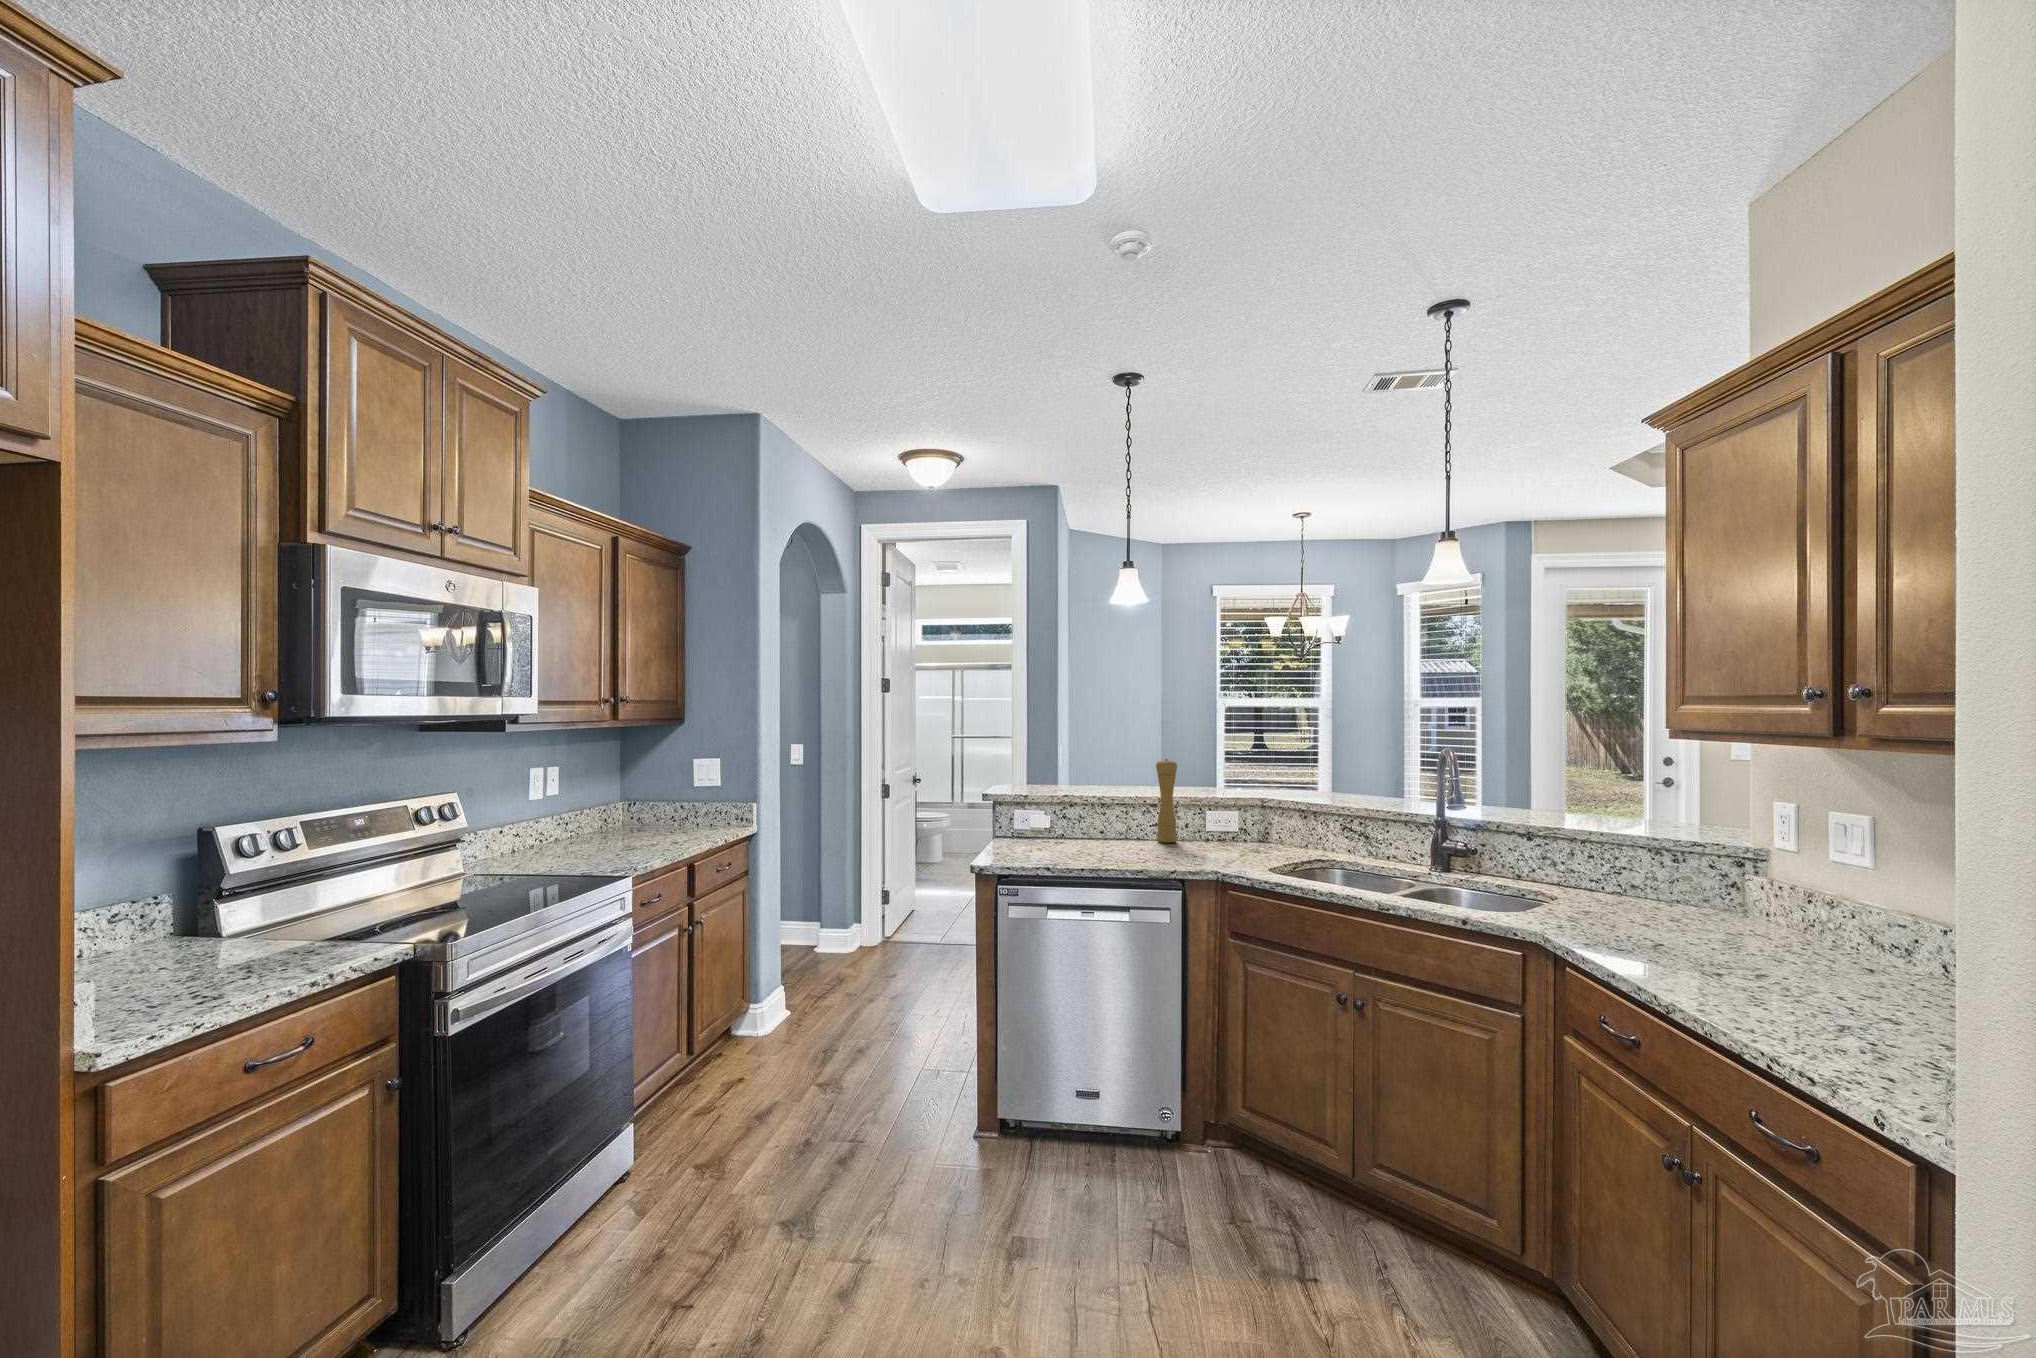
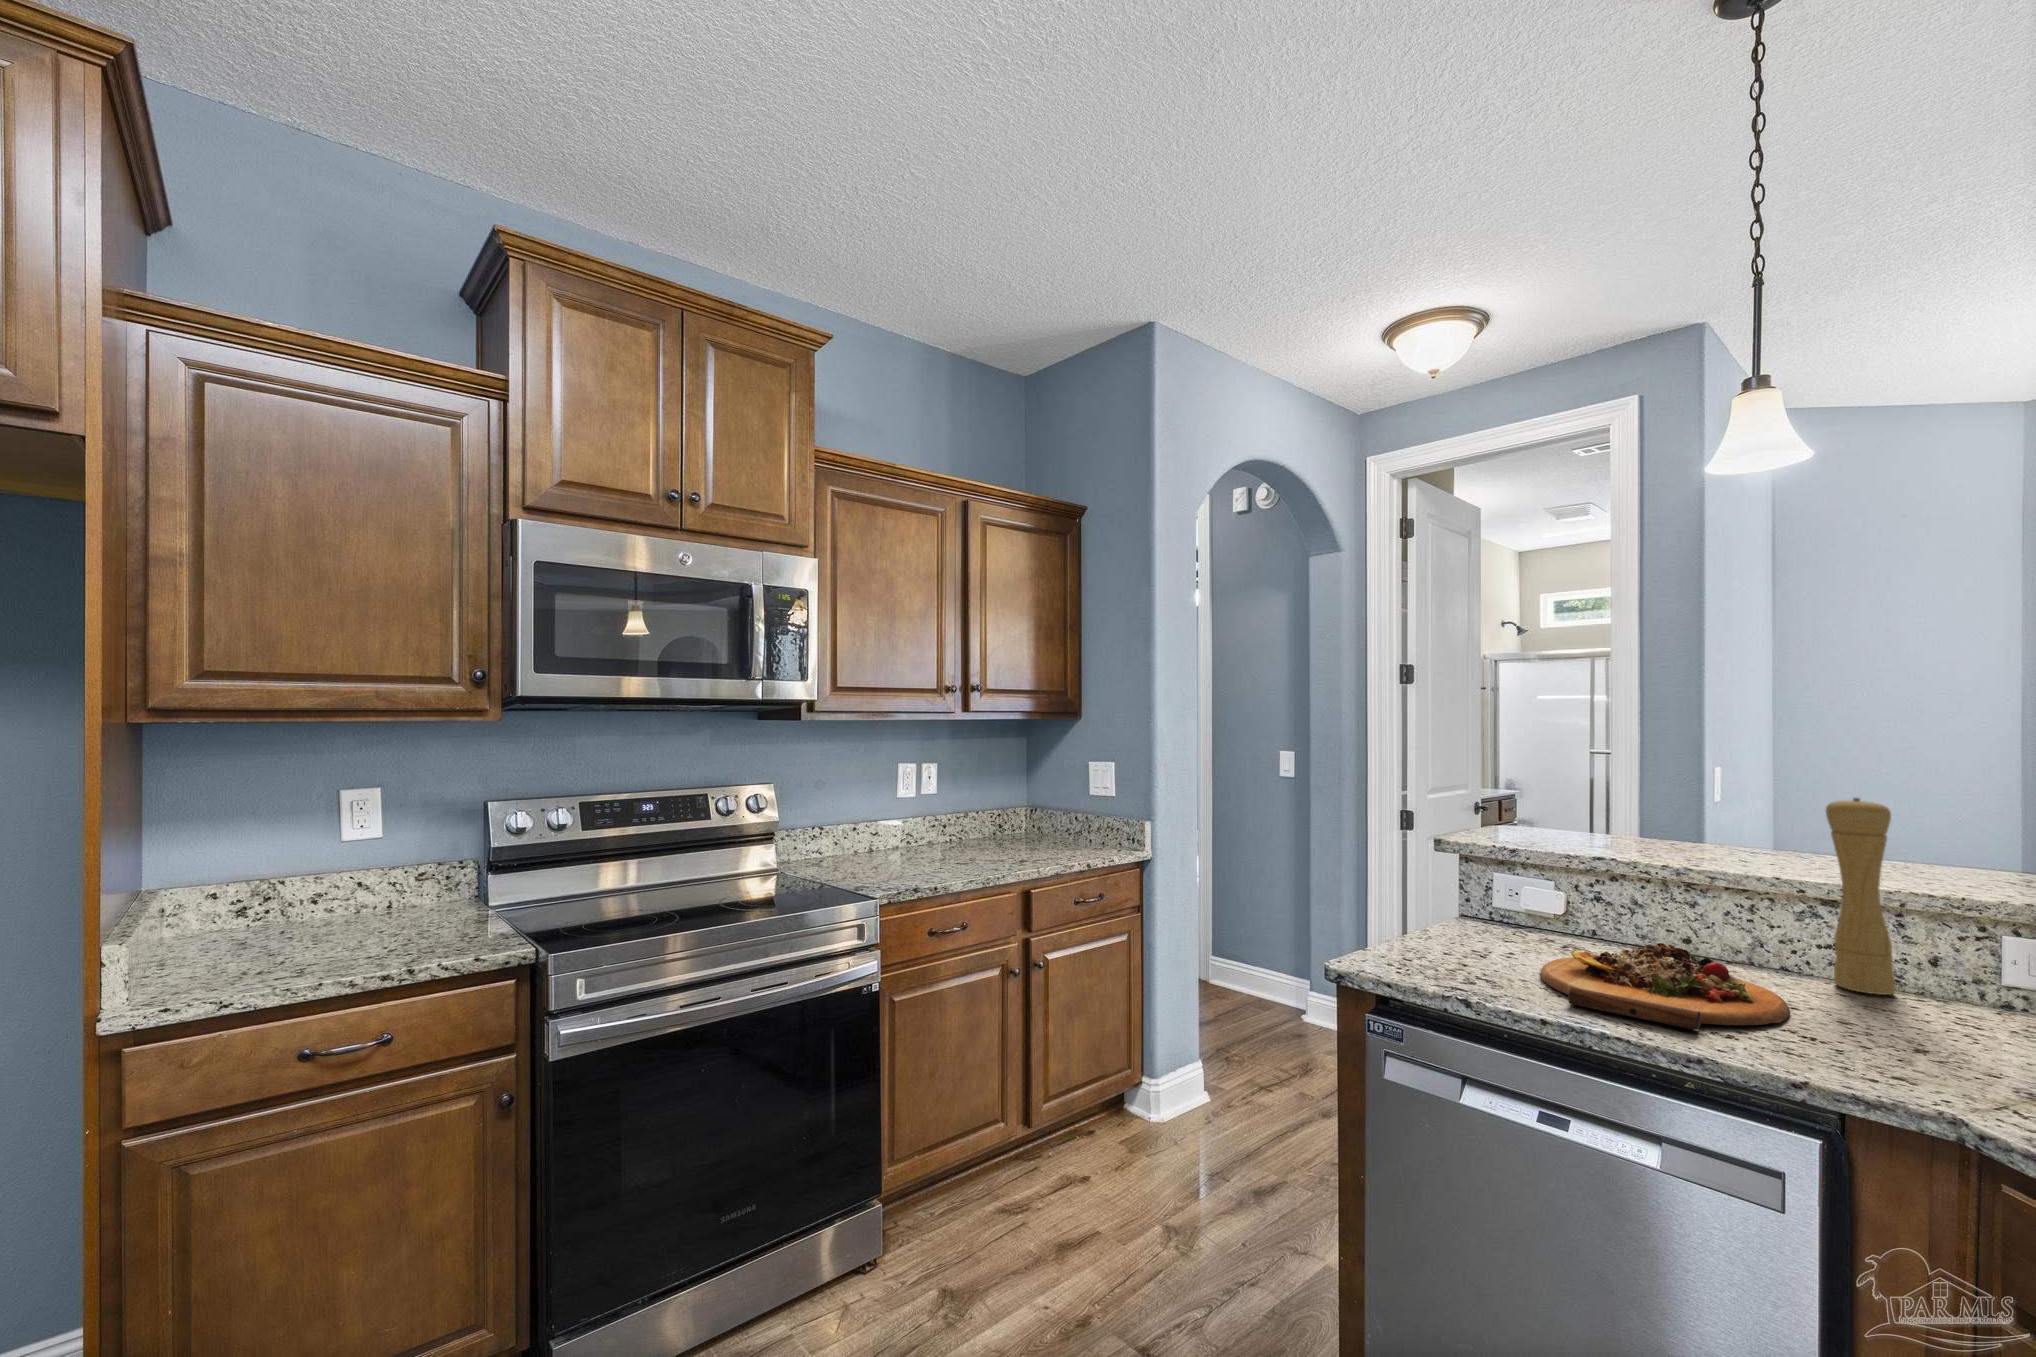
cutting board: none [1060,831,1152,862] -> present [1541,943,1790,1031]

